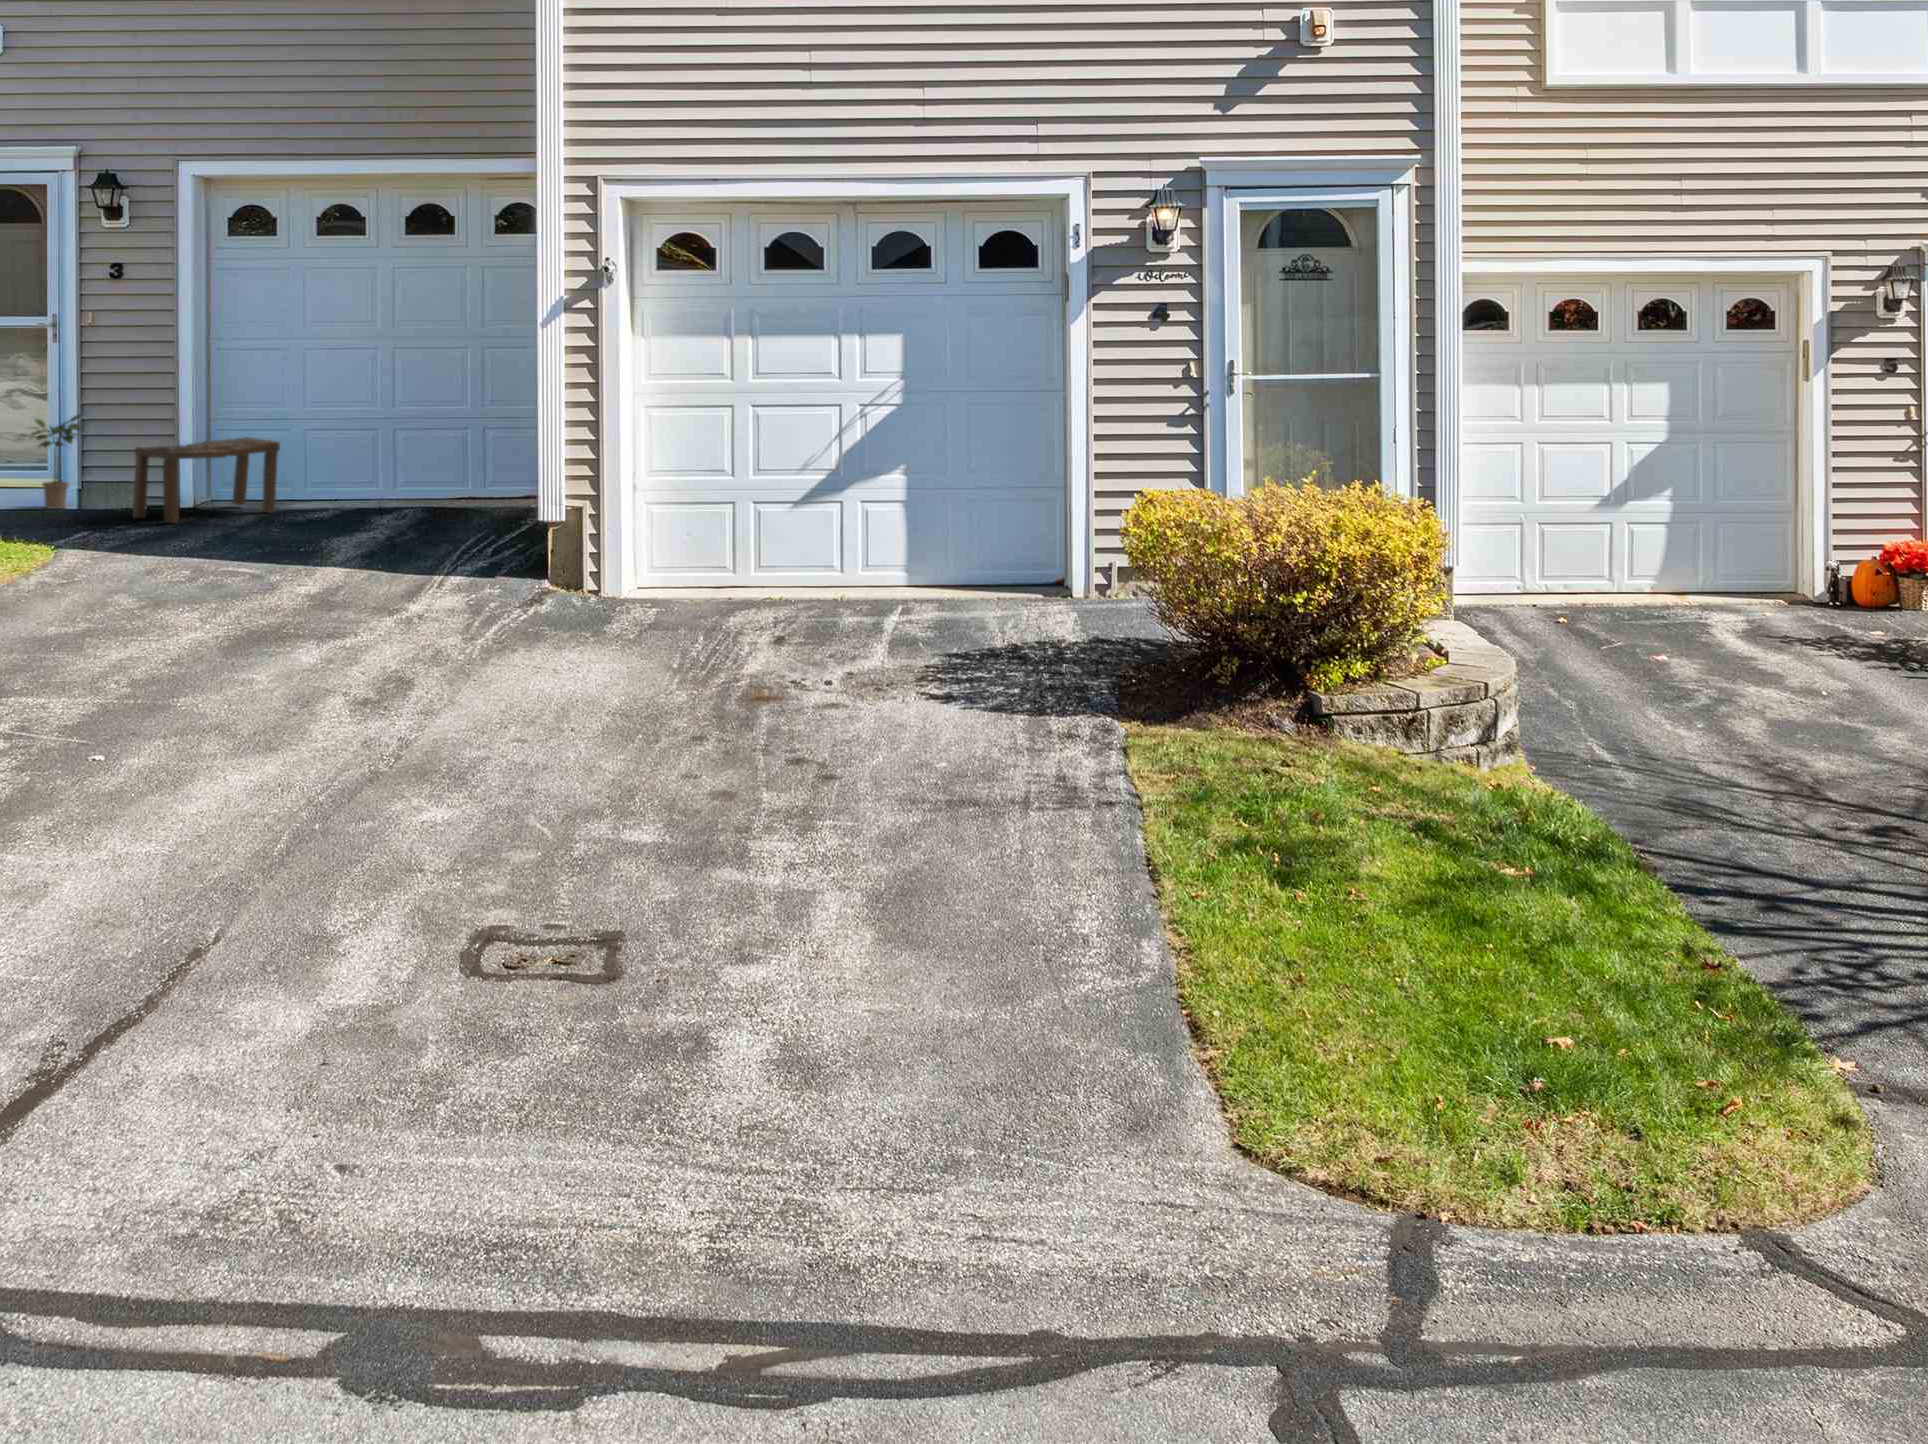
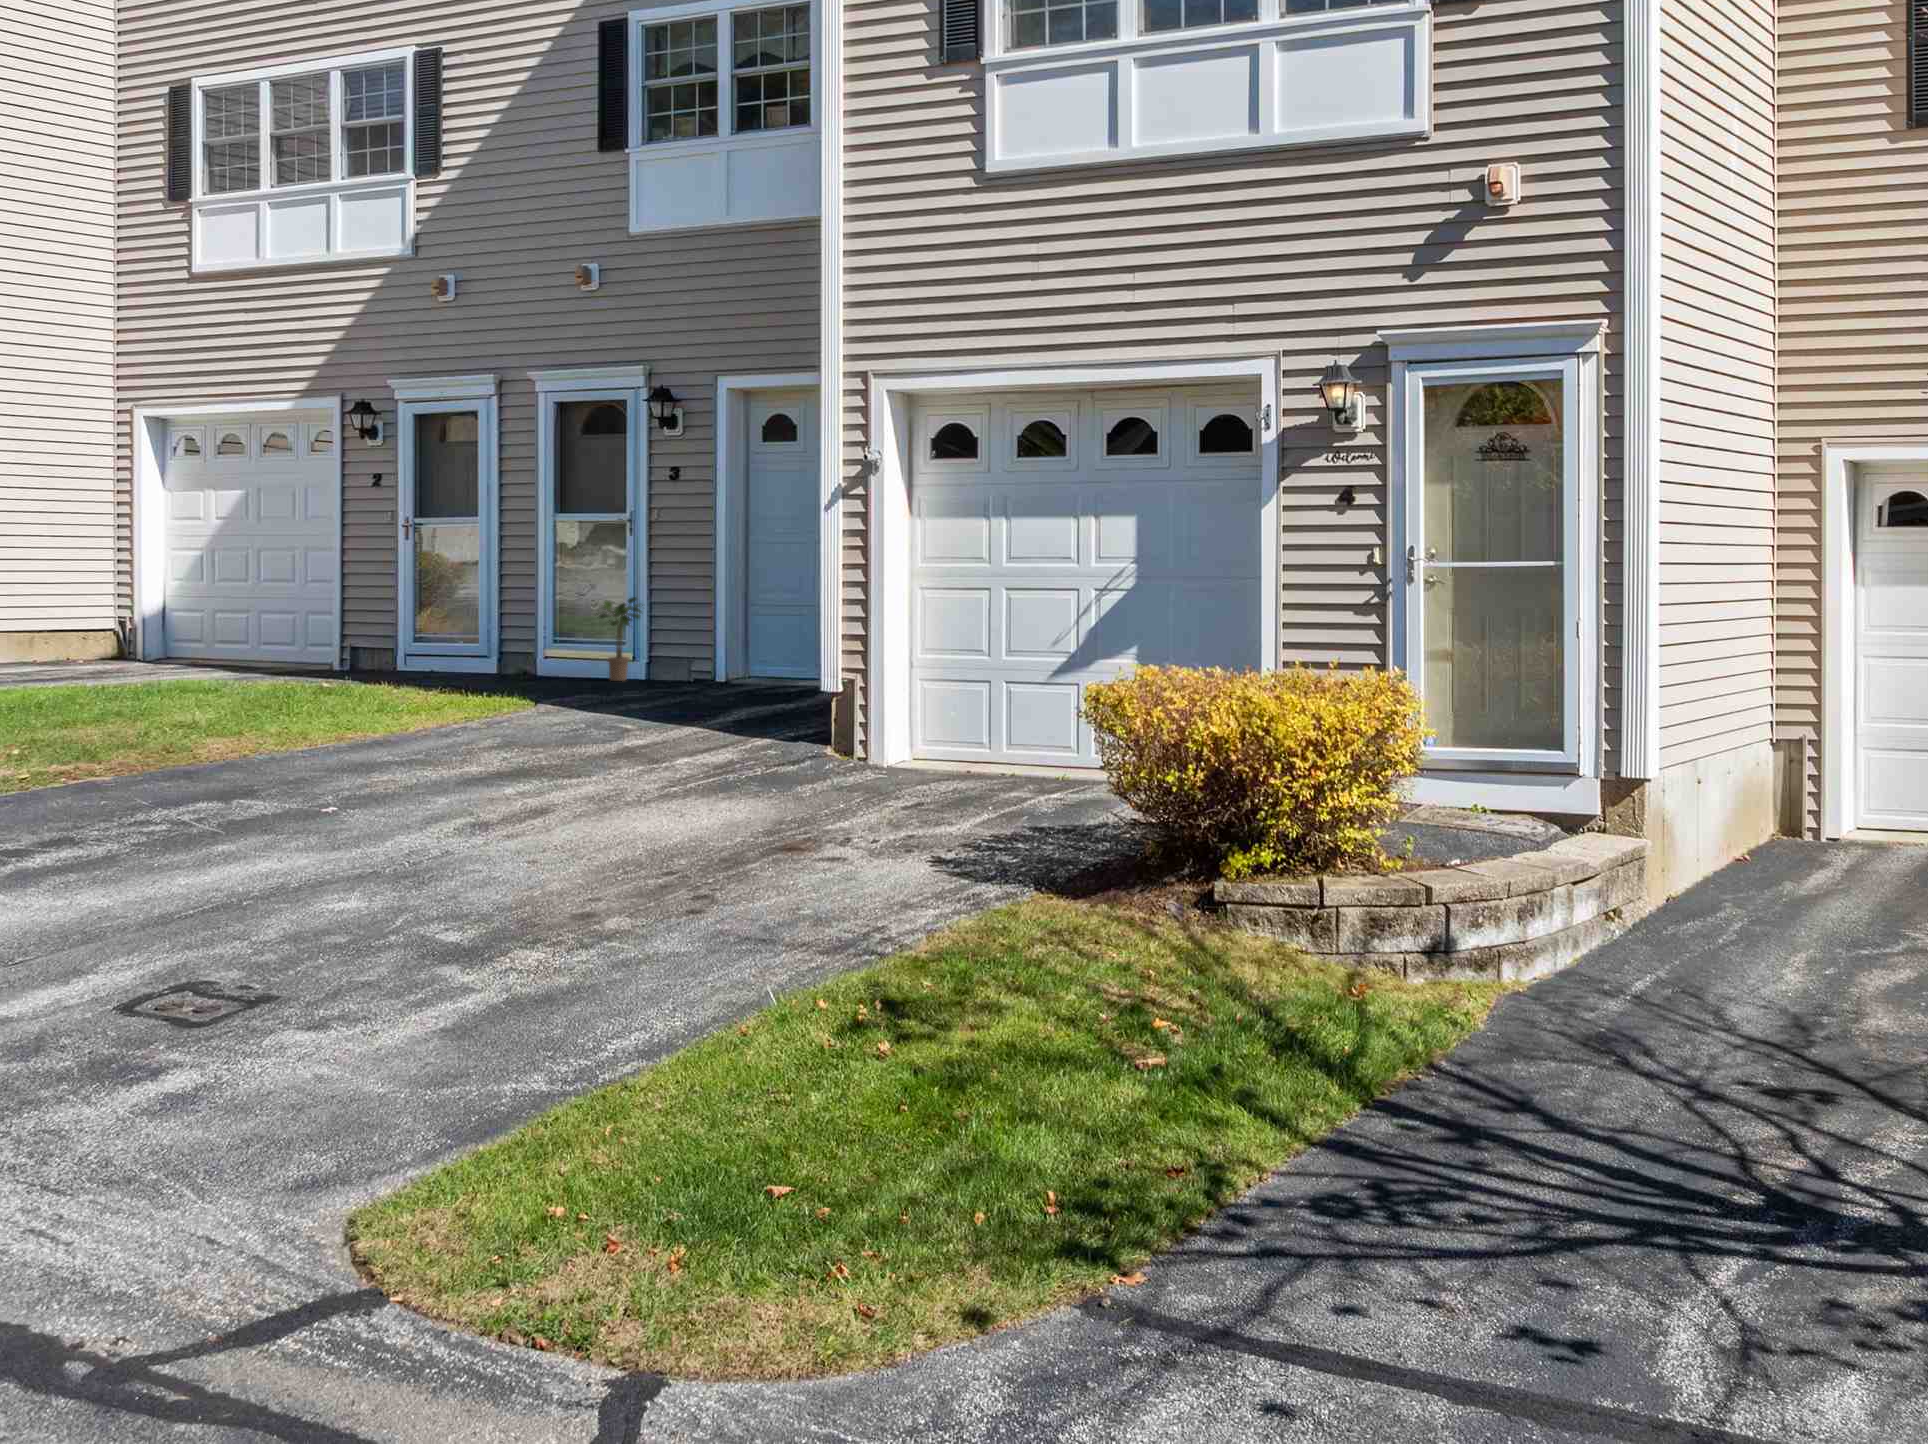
bench: present [133,437,280,523] -> none [657,621,787,697]

